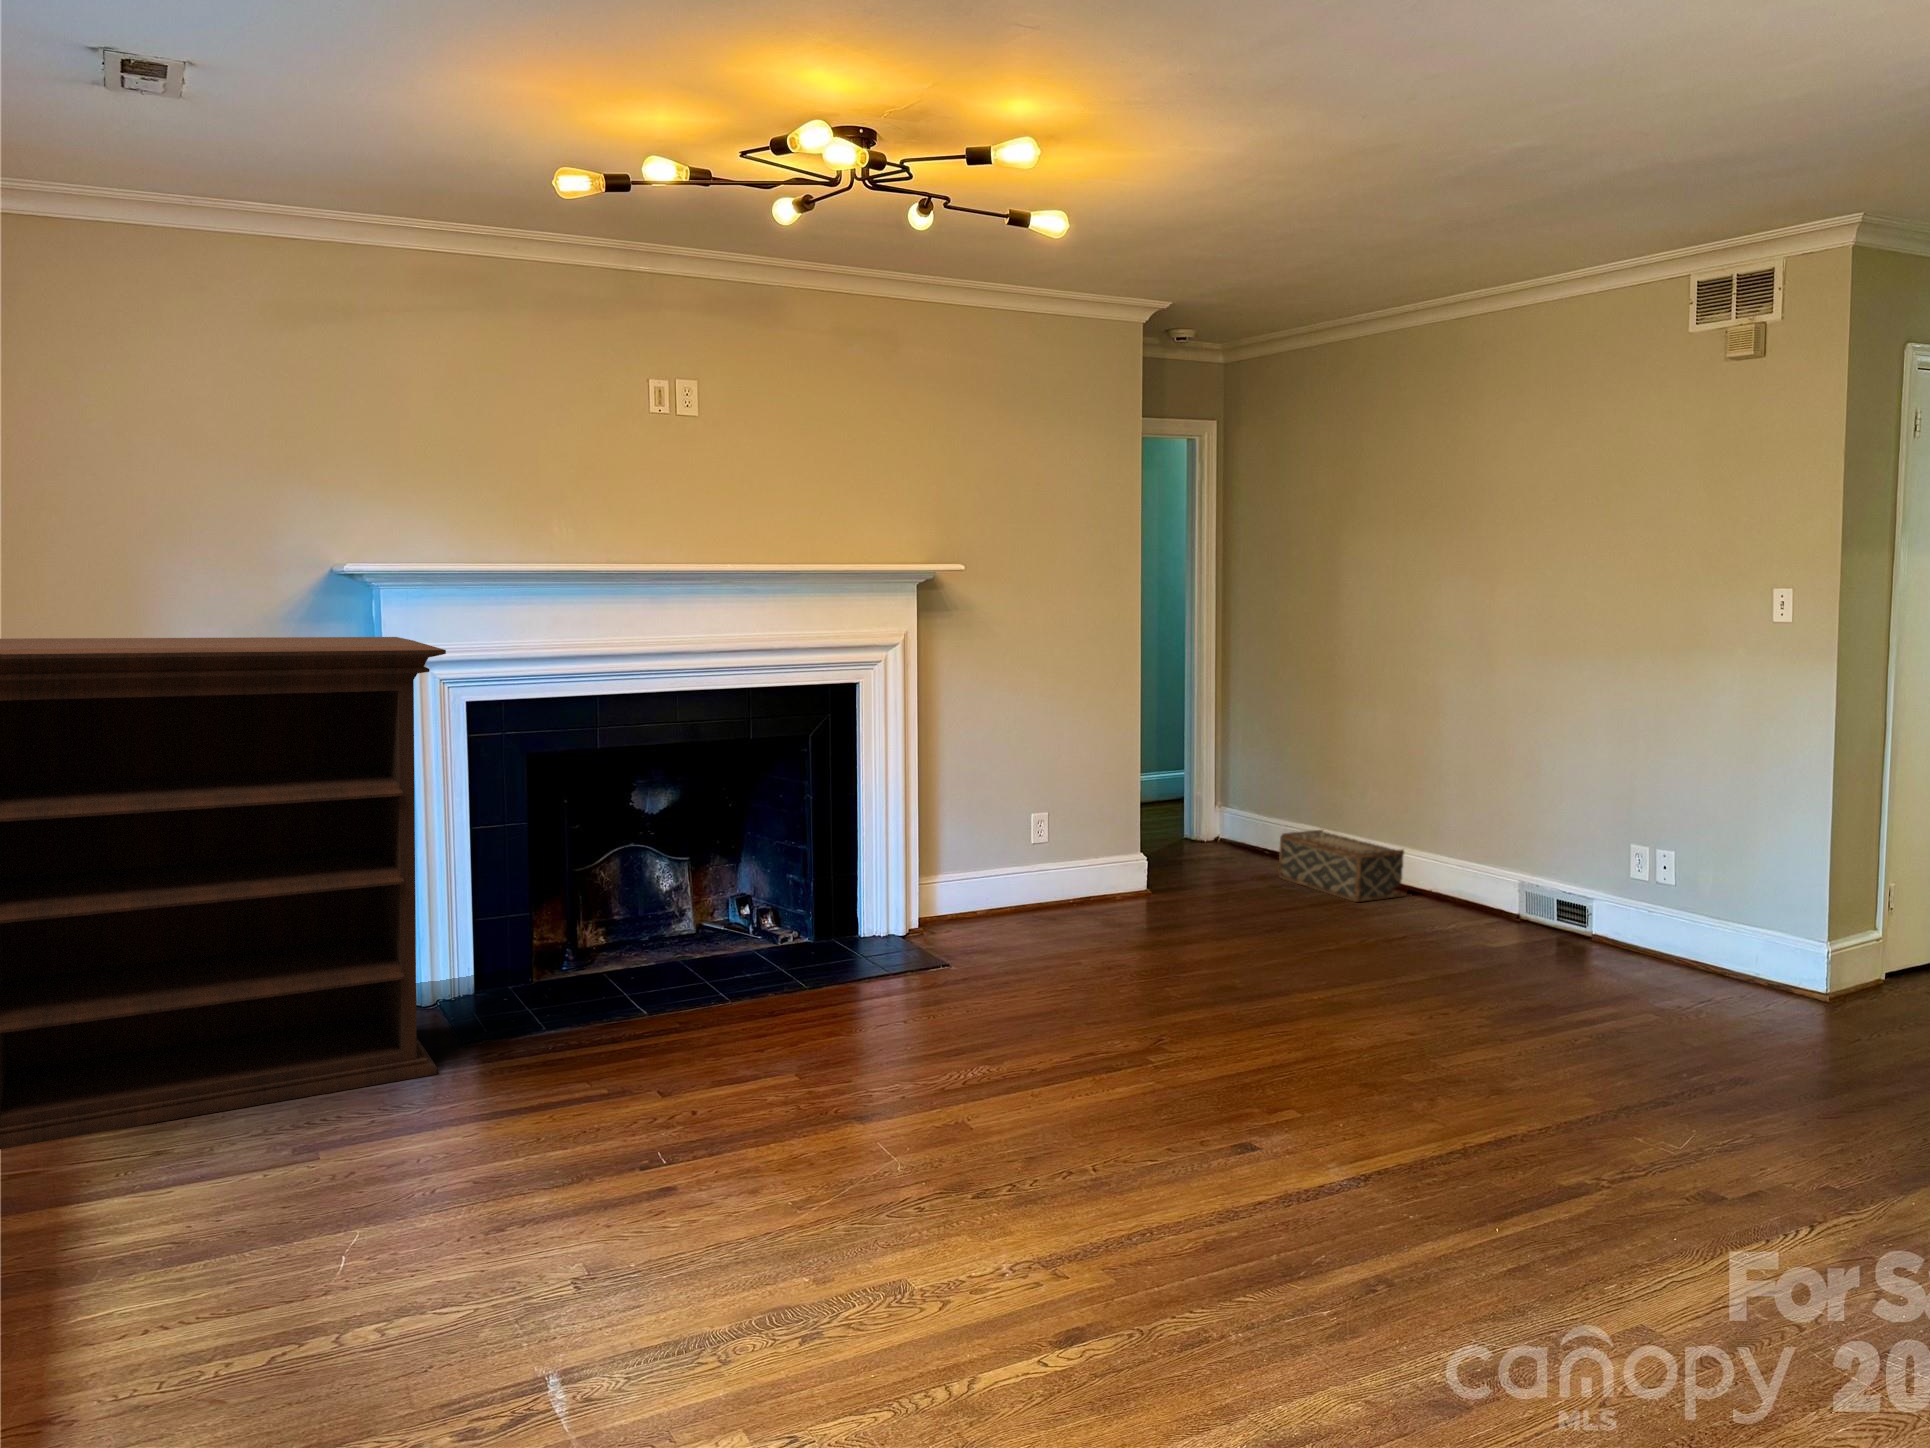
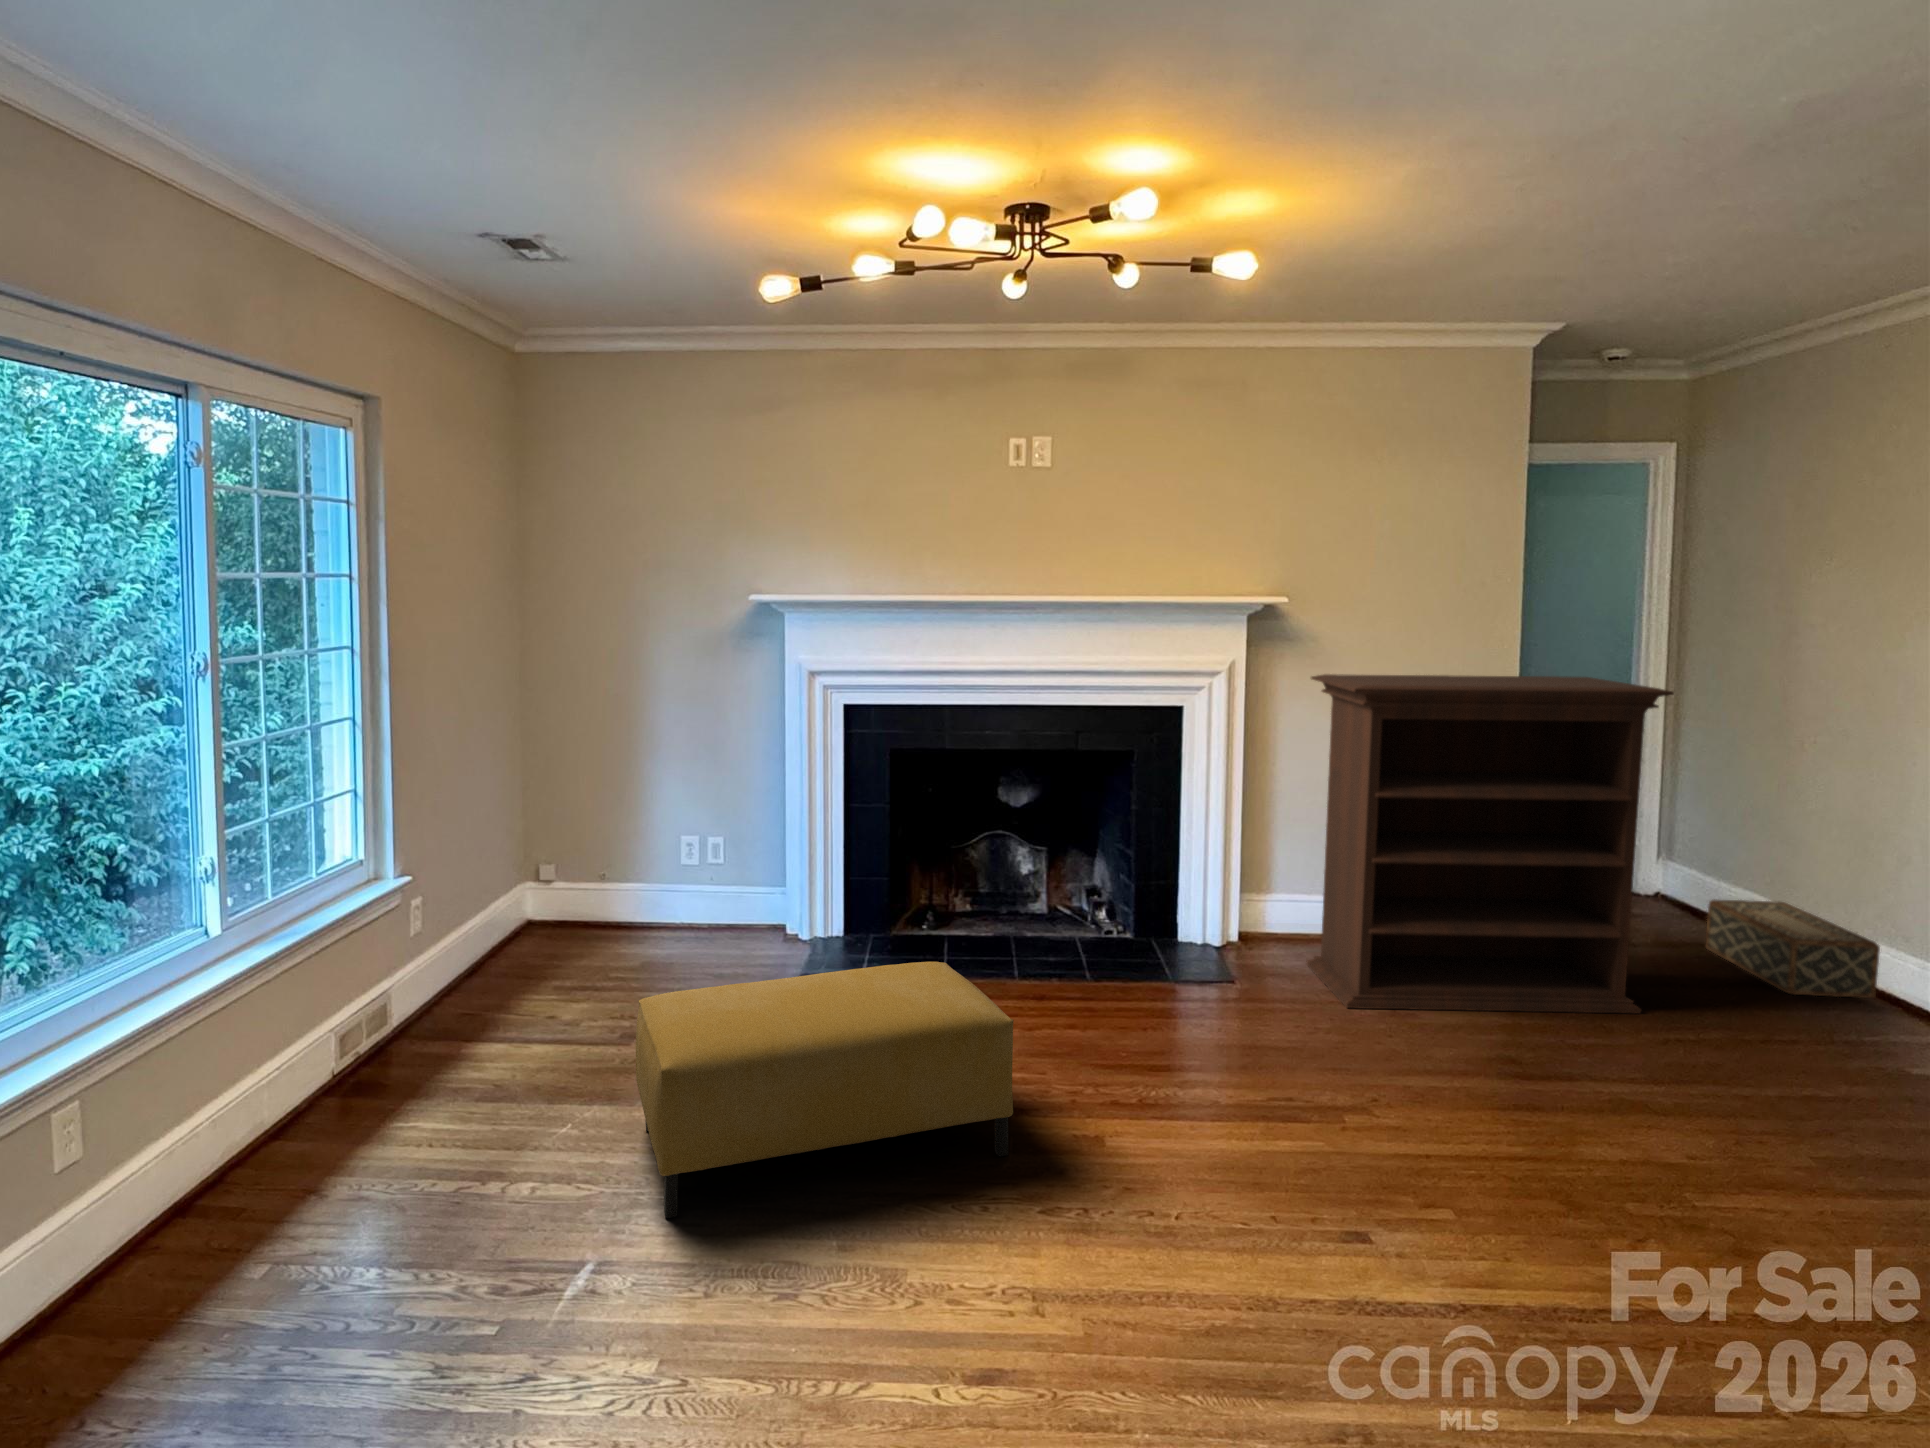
bookshelf: present [0,637,446,1149] -> present [1307,674,1674,1014]
ottoman: none [430,970,904,1325] -> present [636,962,1014,1218]

